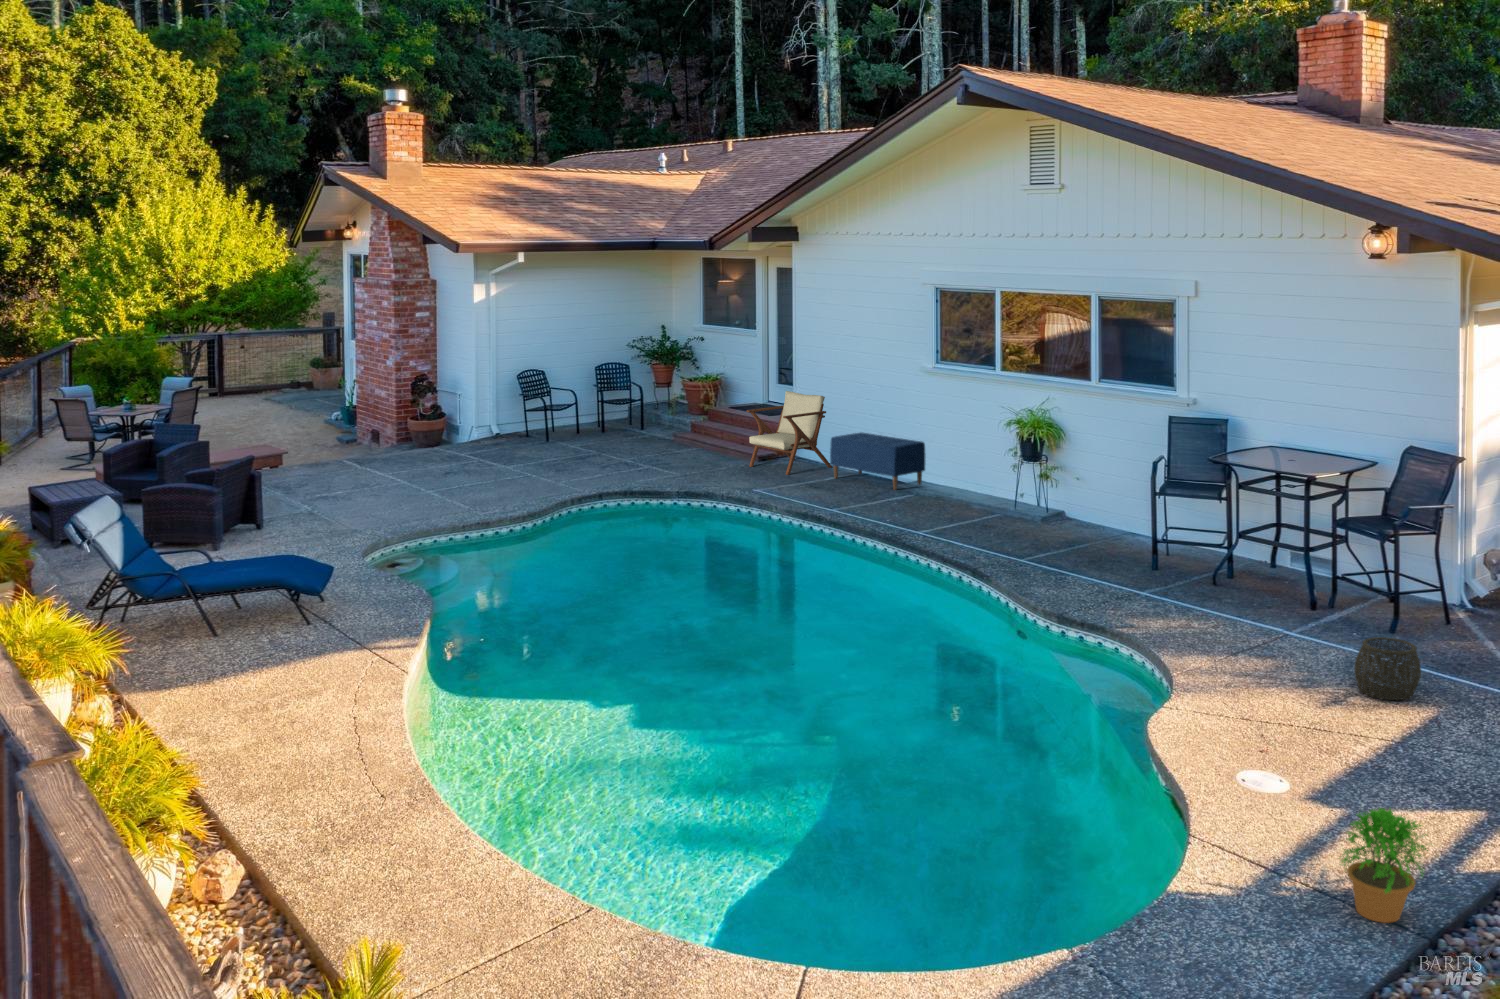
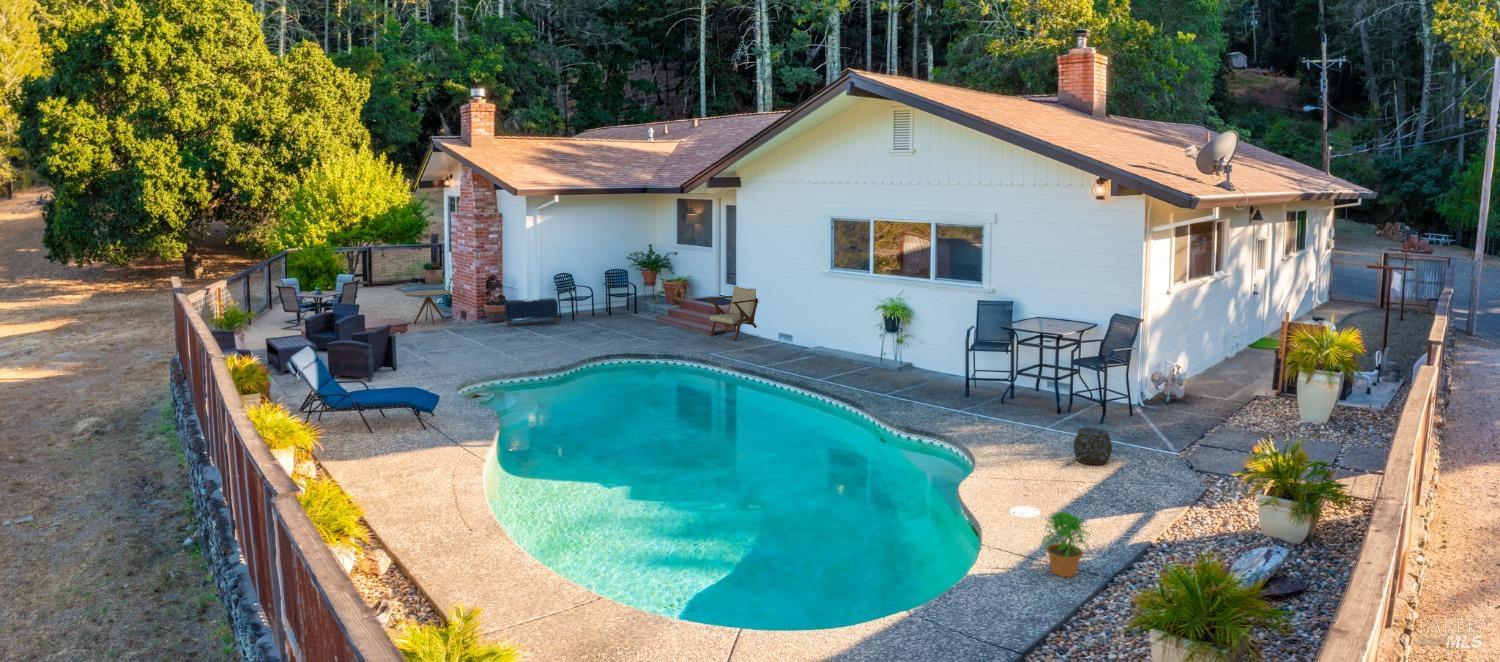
round table: none [293,394,363,446] -> present [404,290,451,324]
bench: present [830,433,925,490] -> present [504,298,558,327]

